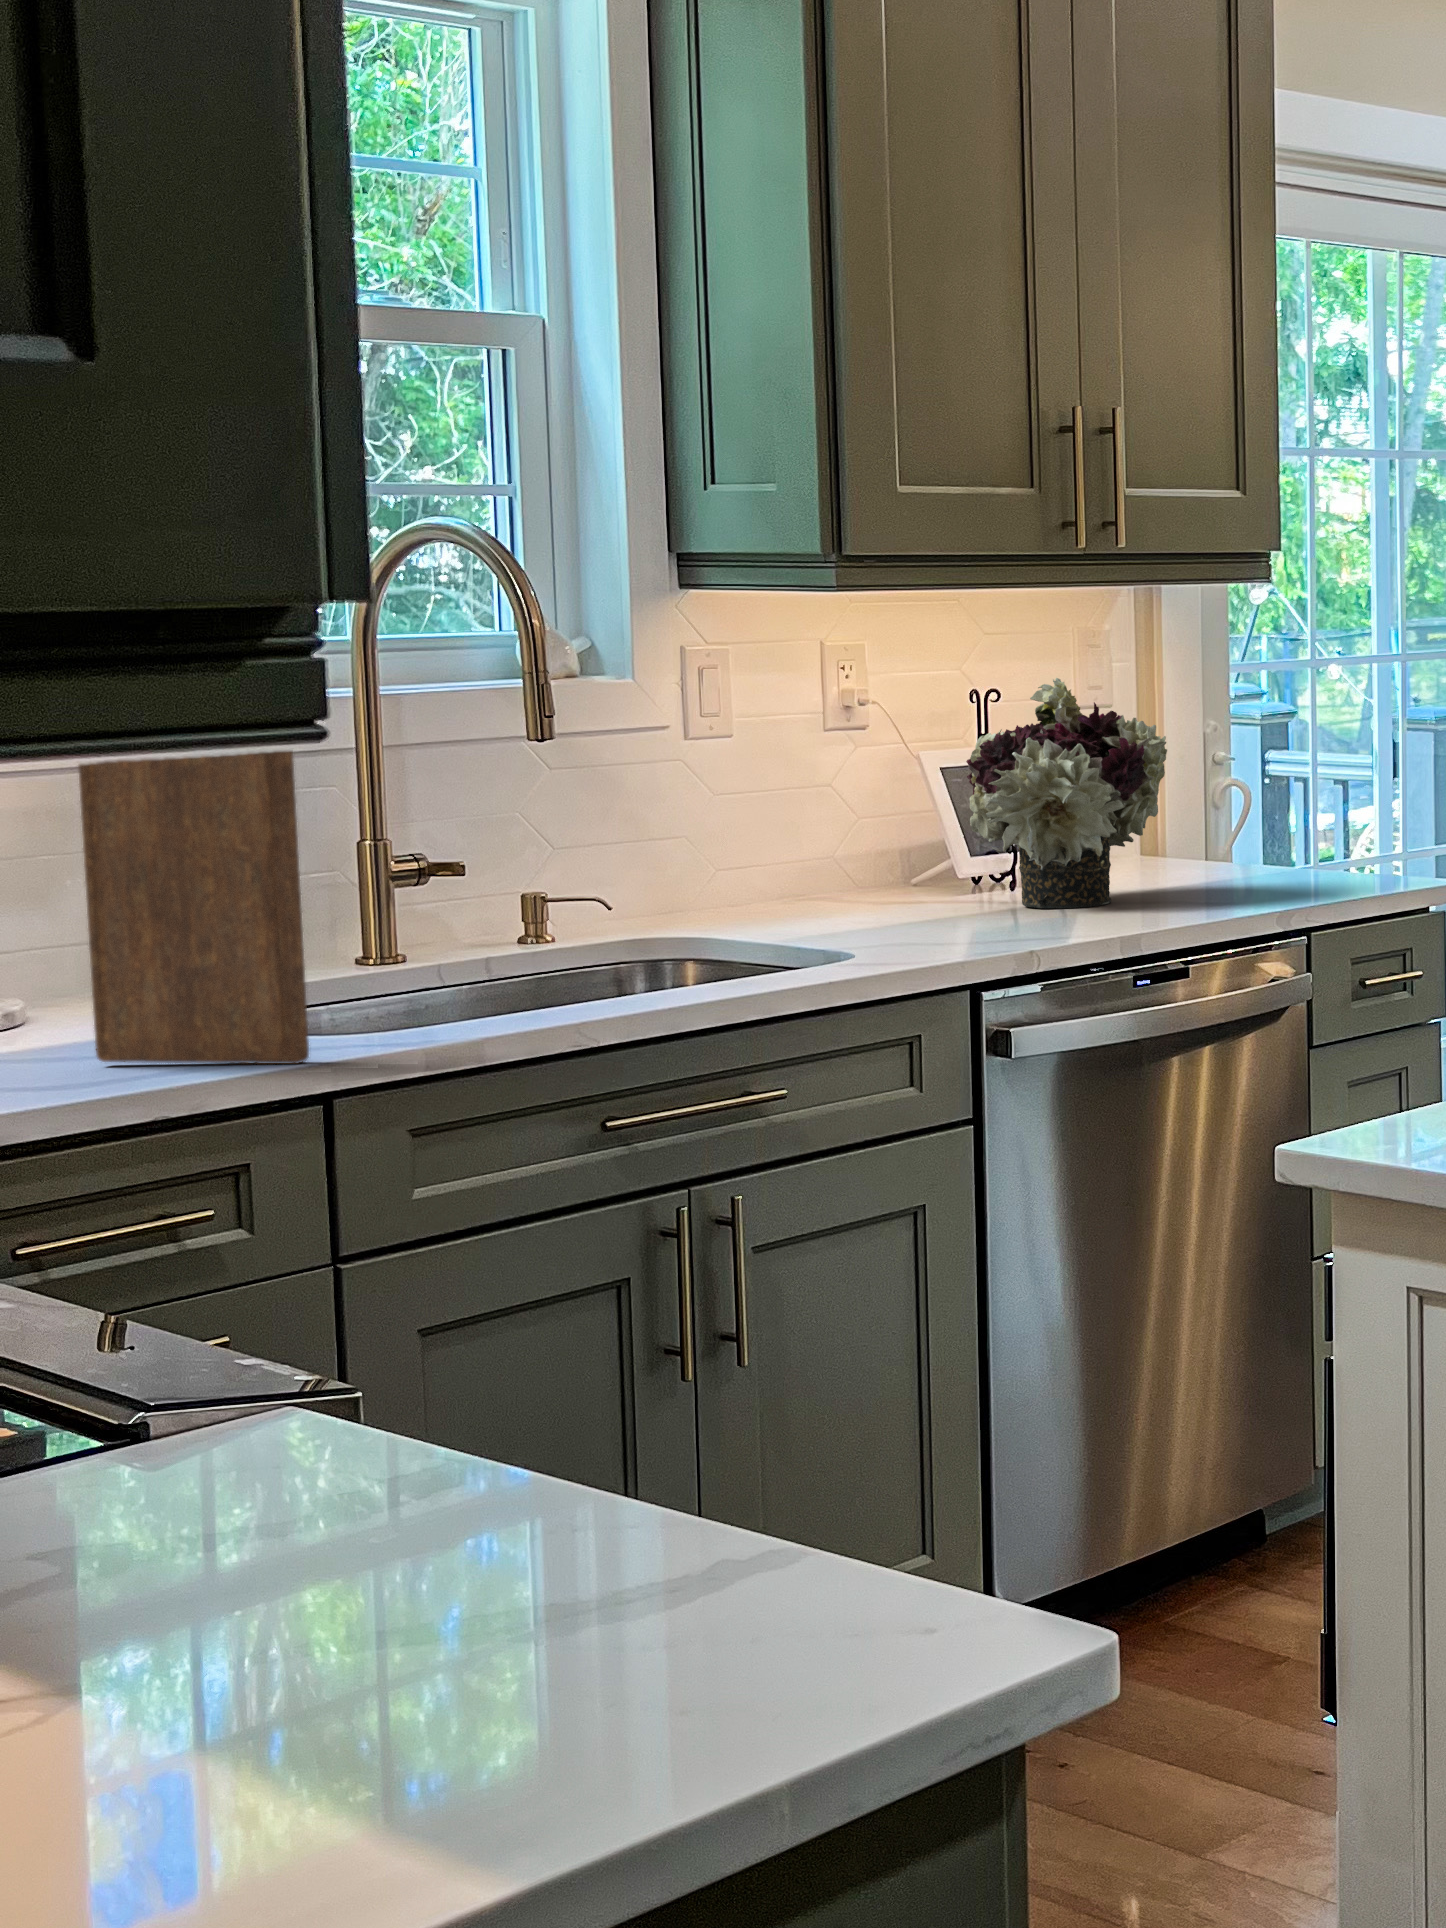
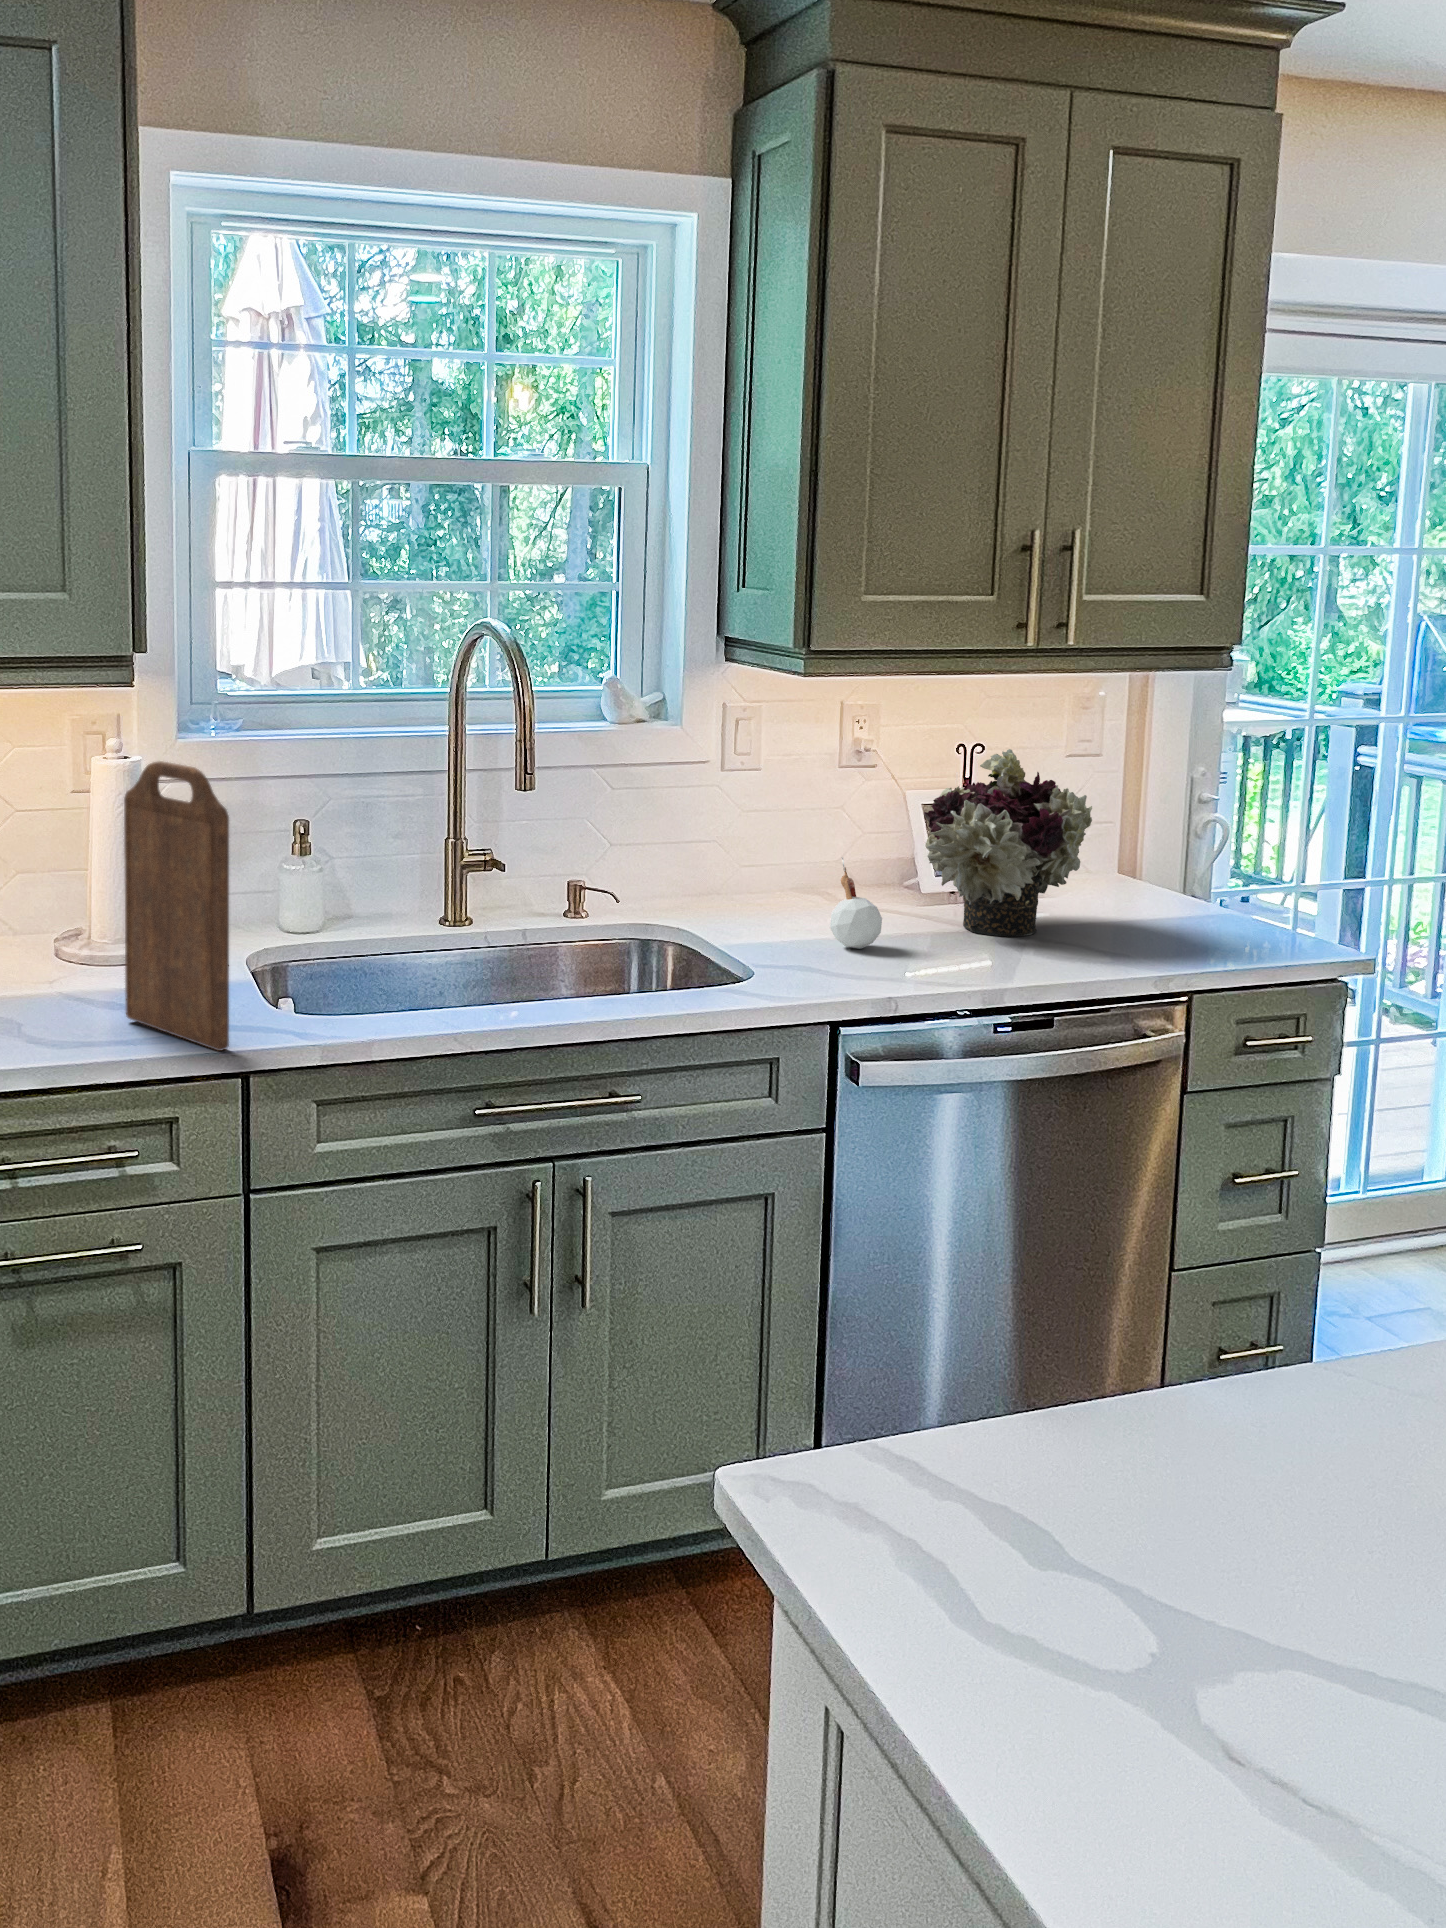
candle: none [893,818,960,930] -> present [830,857,882,949]

